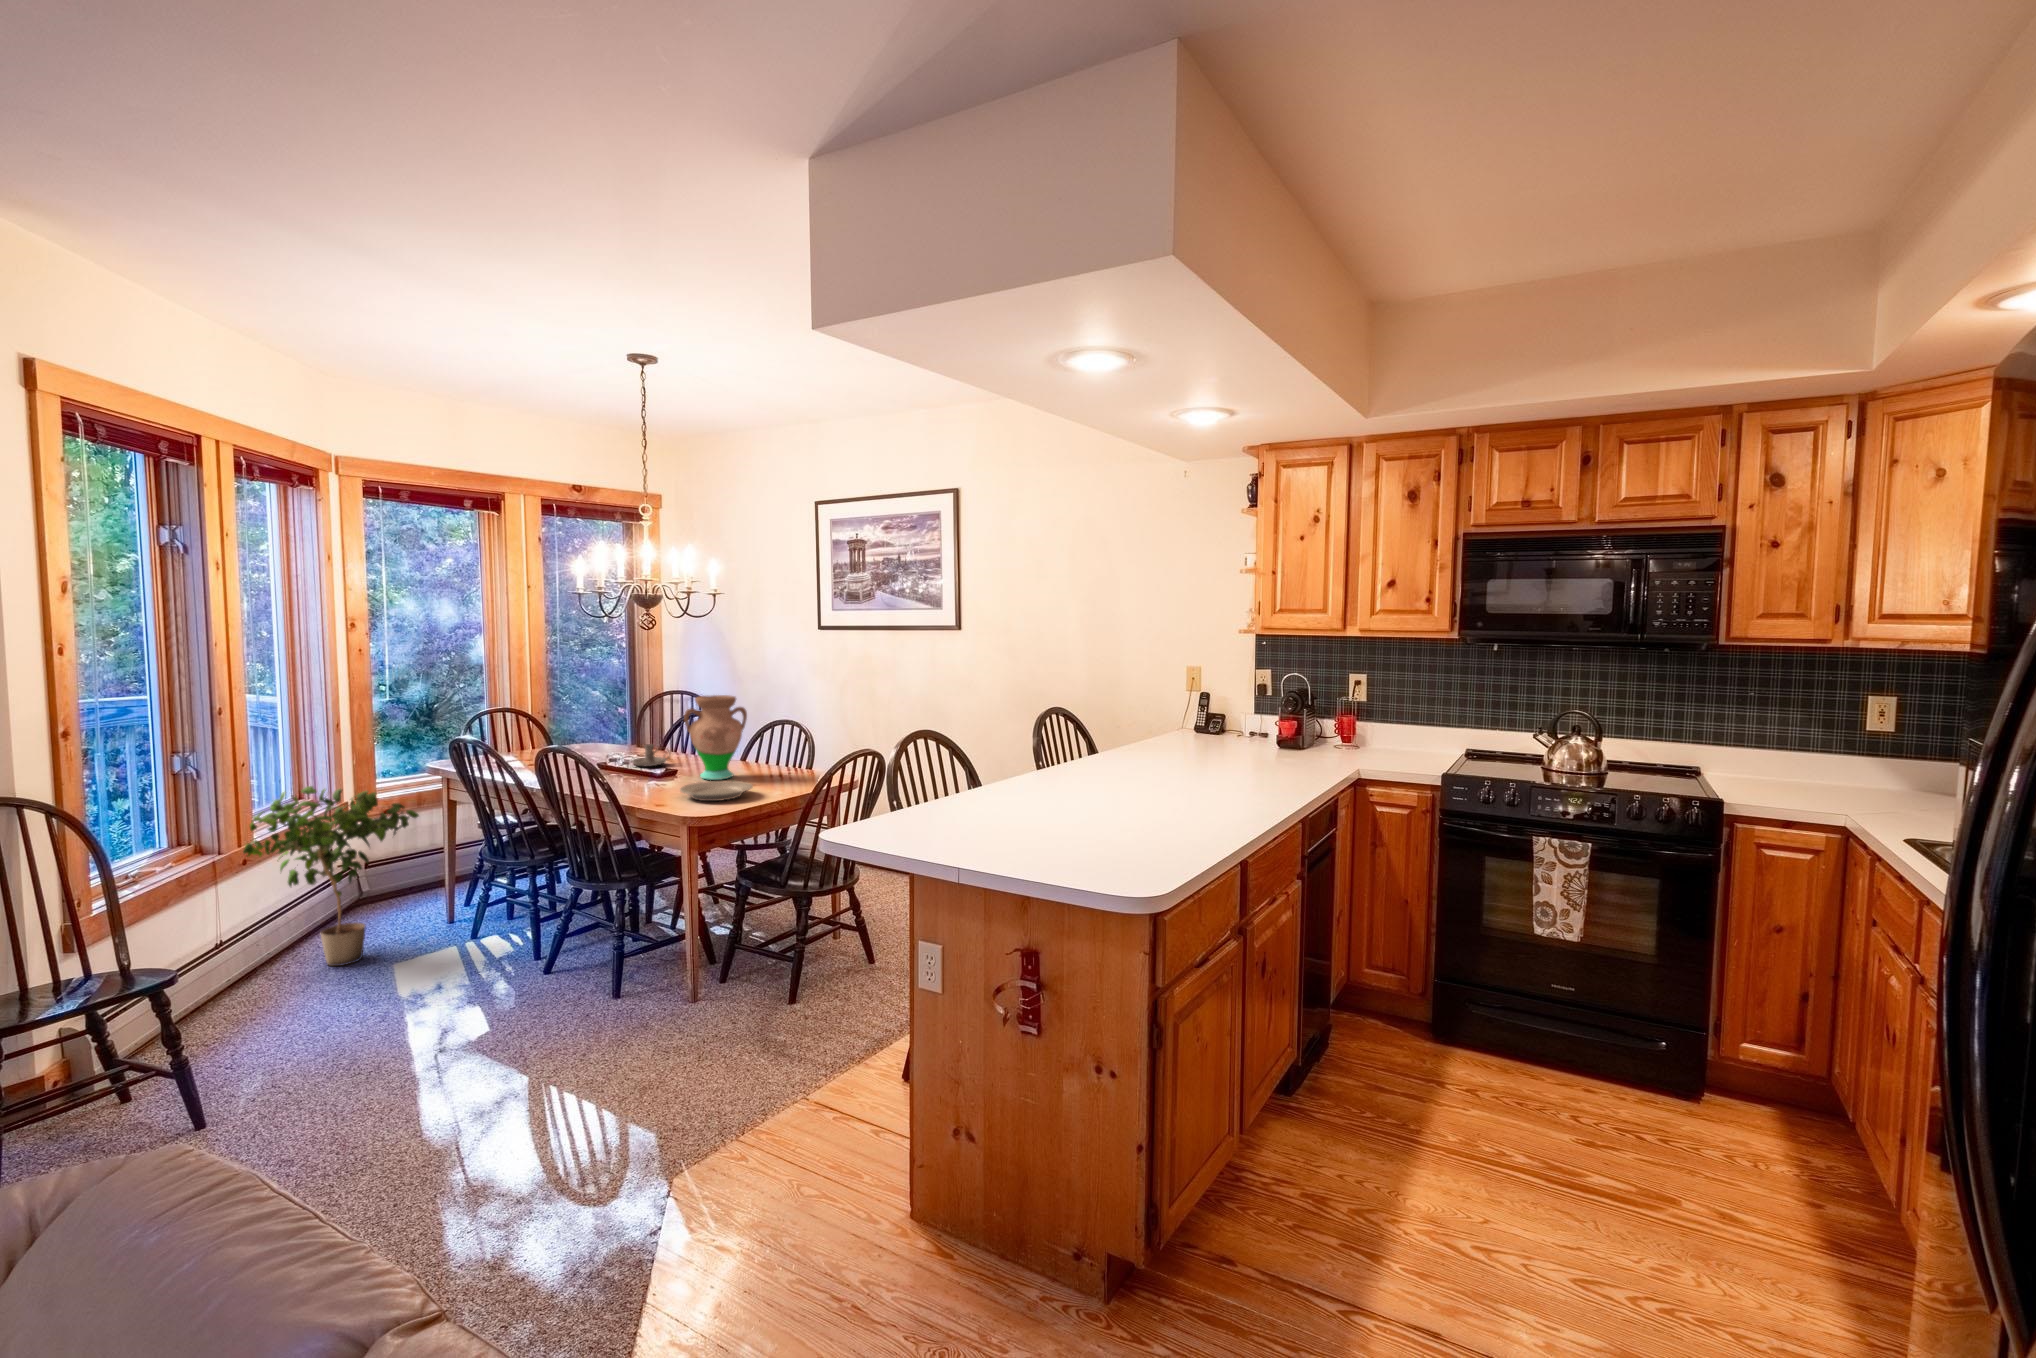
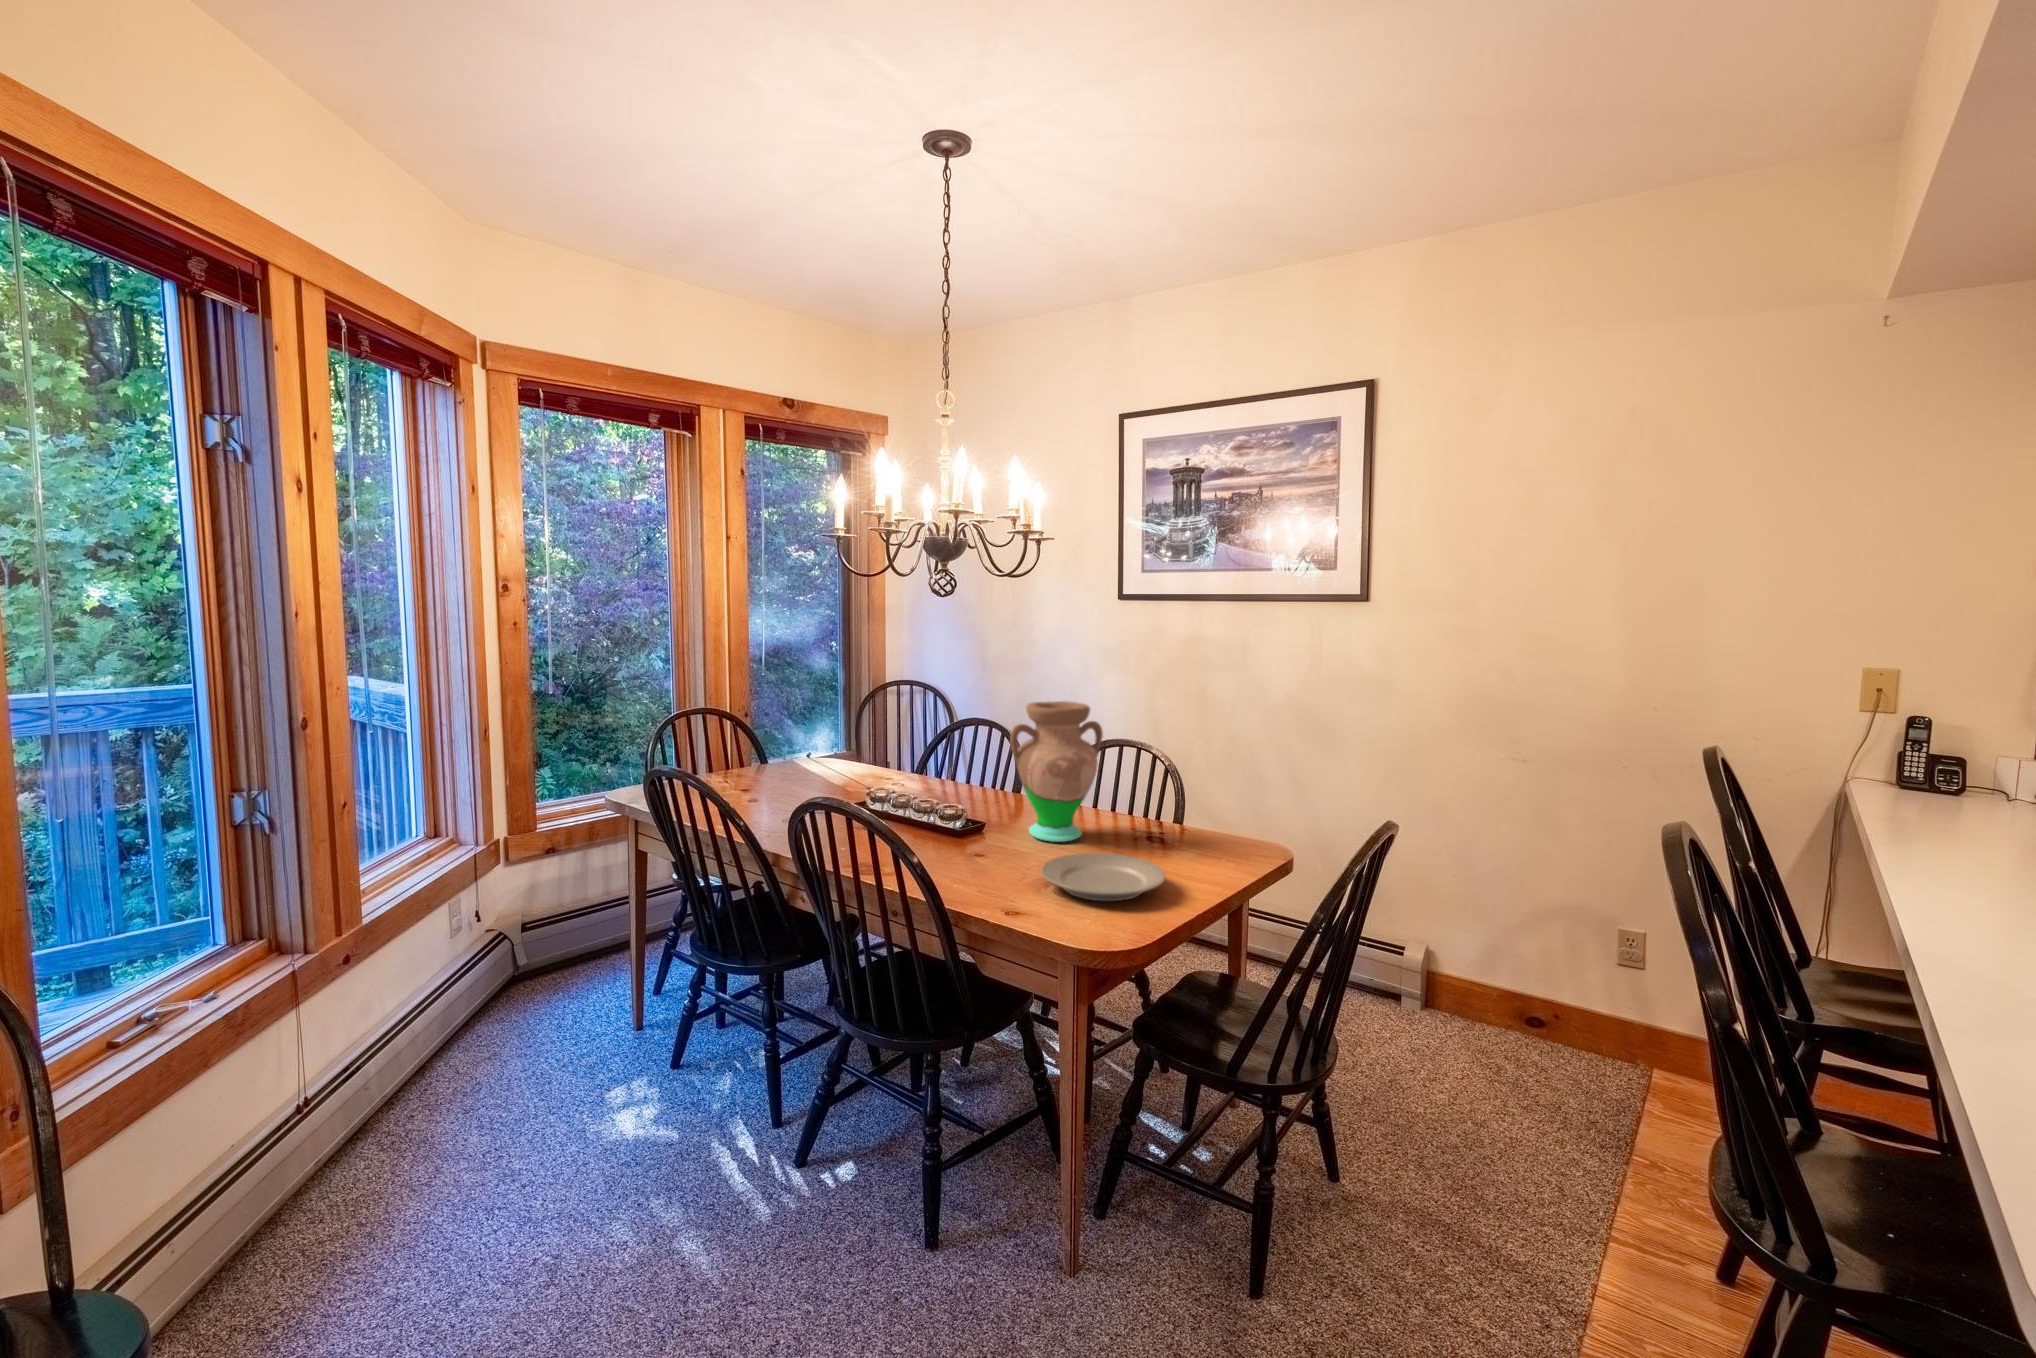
candle holder: present [632,744,669,767] -> none [905,772,956,808]
potted plant: present [243,786,419,966] -> none [338,837,604,1127]

